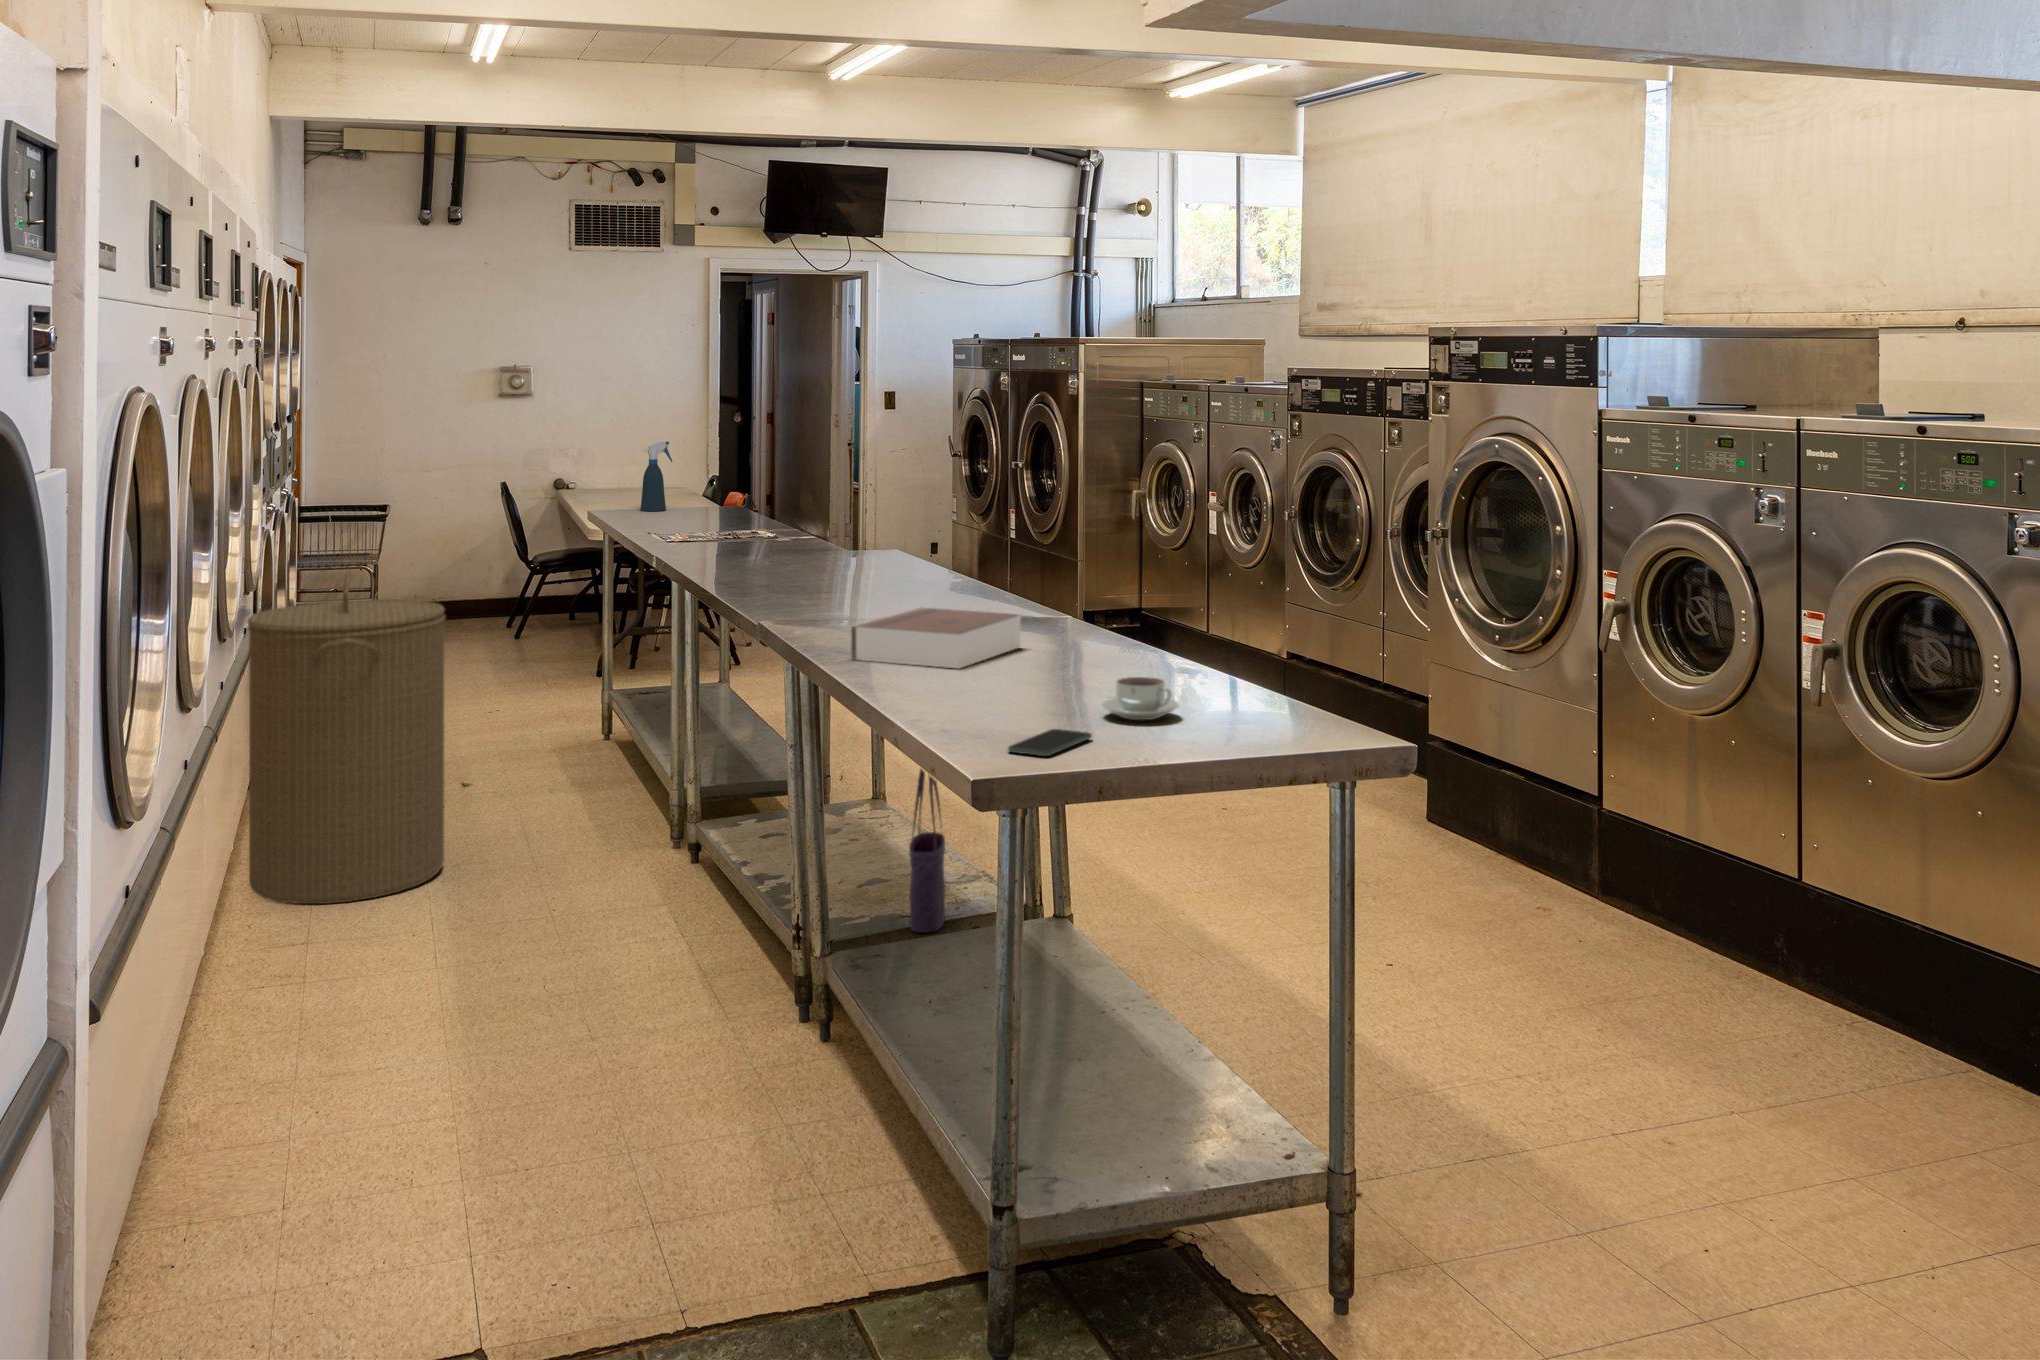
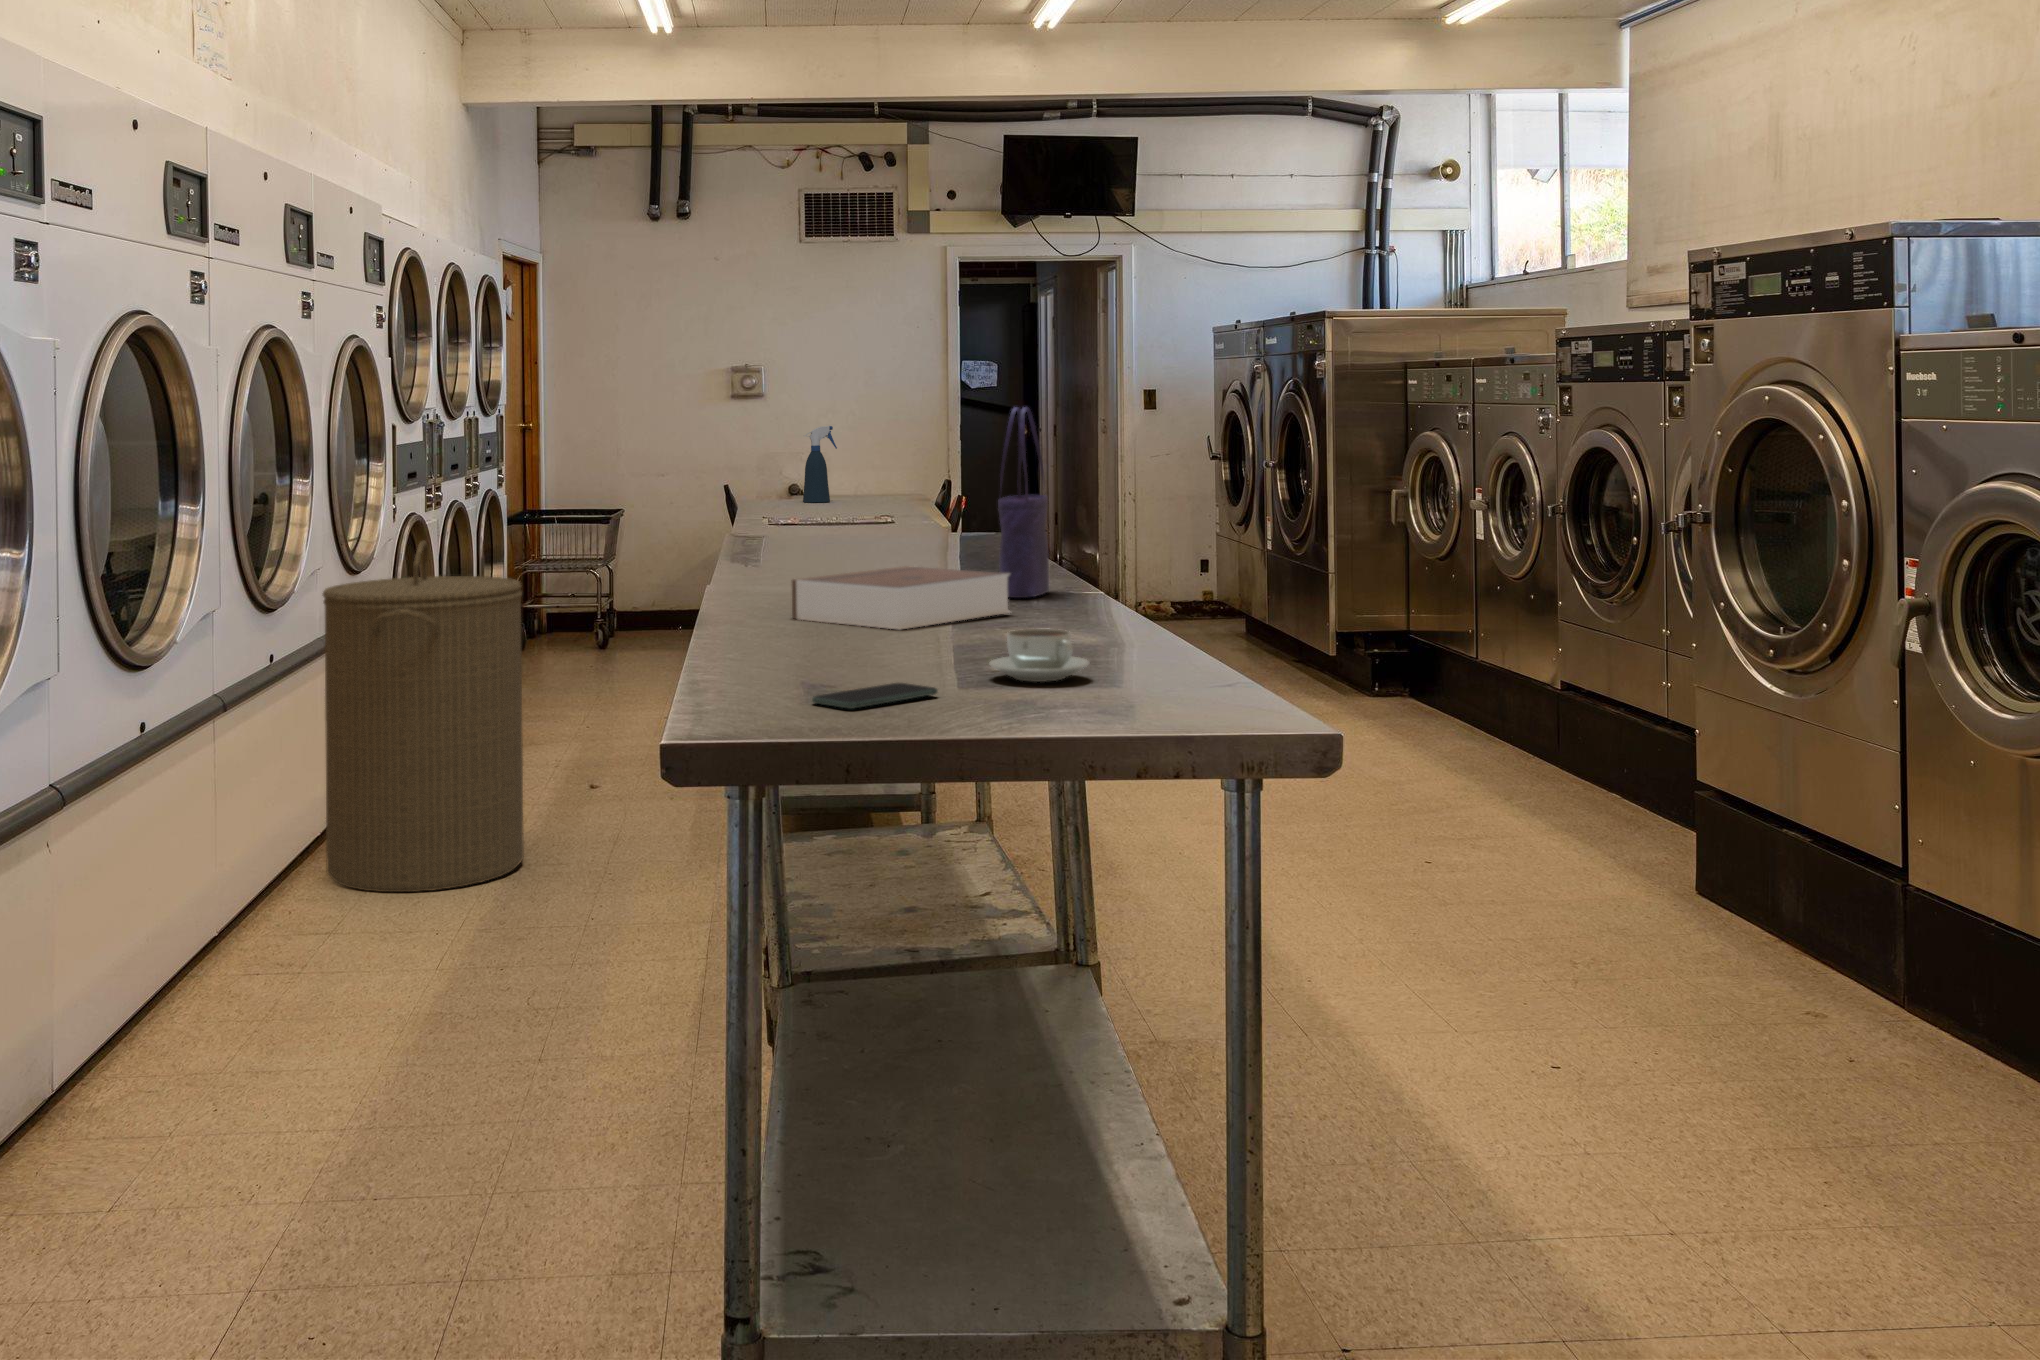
tote bag: present [909,769,945,933] -> present [998,407,1049,598]

